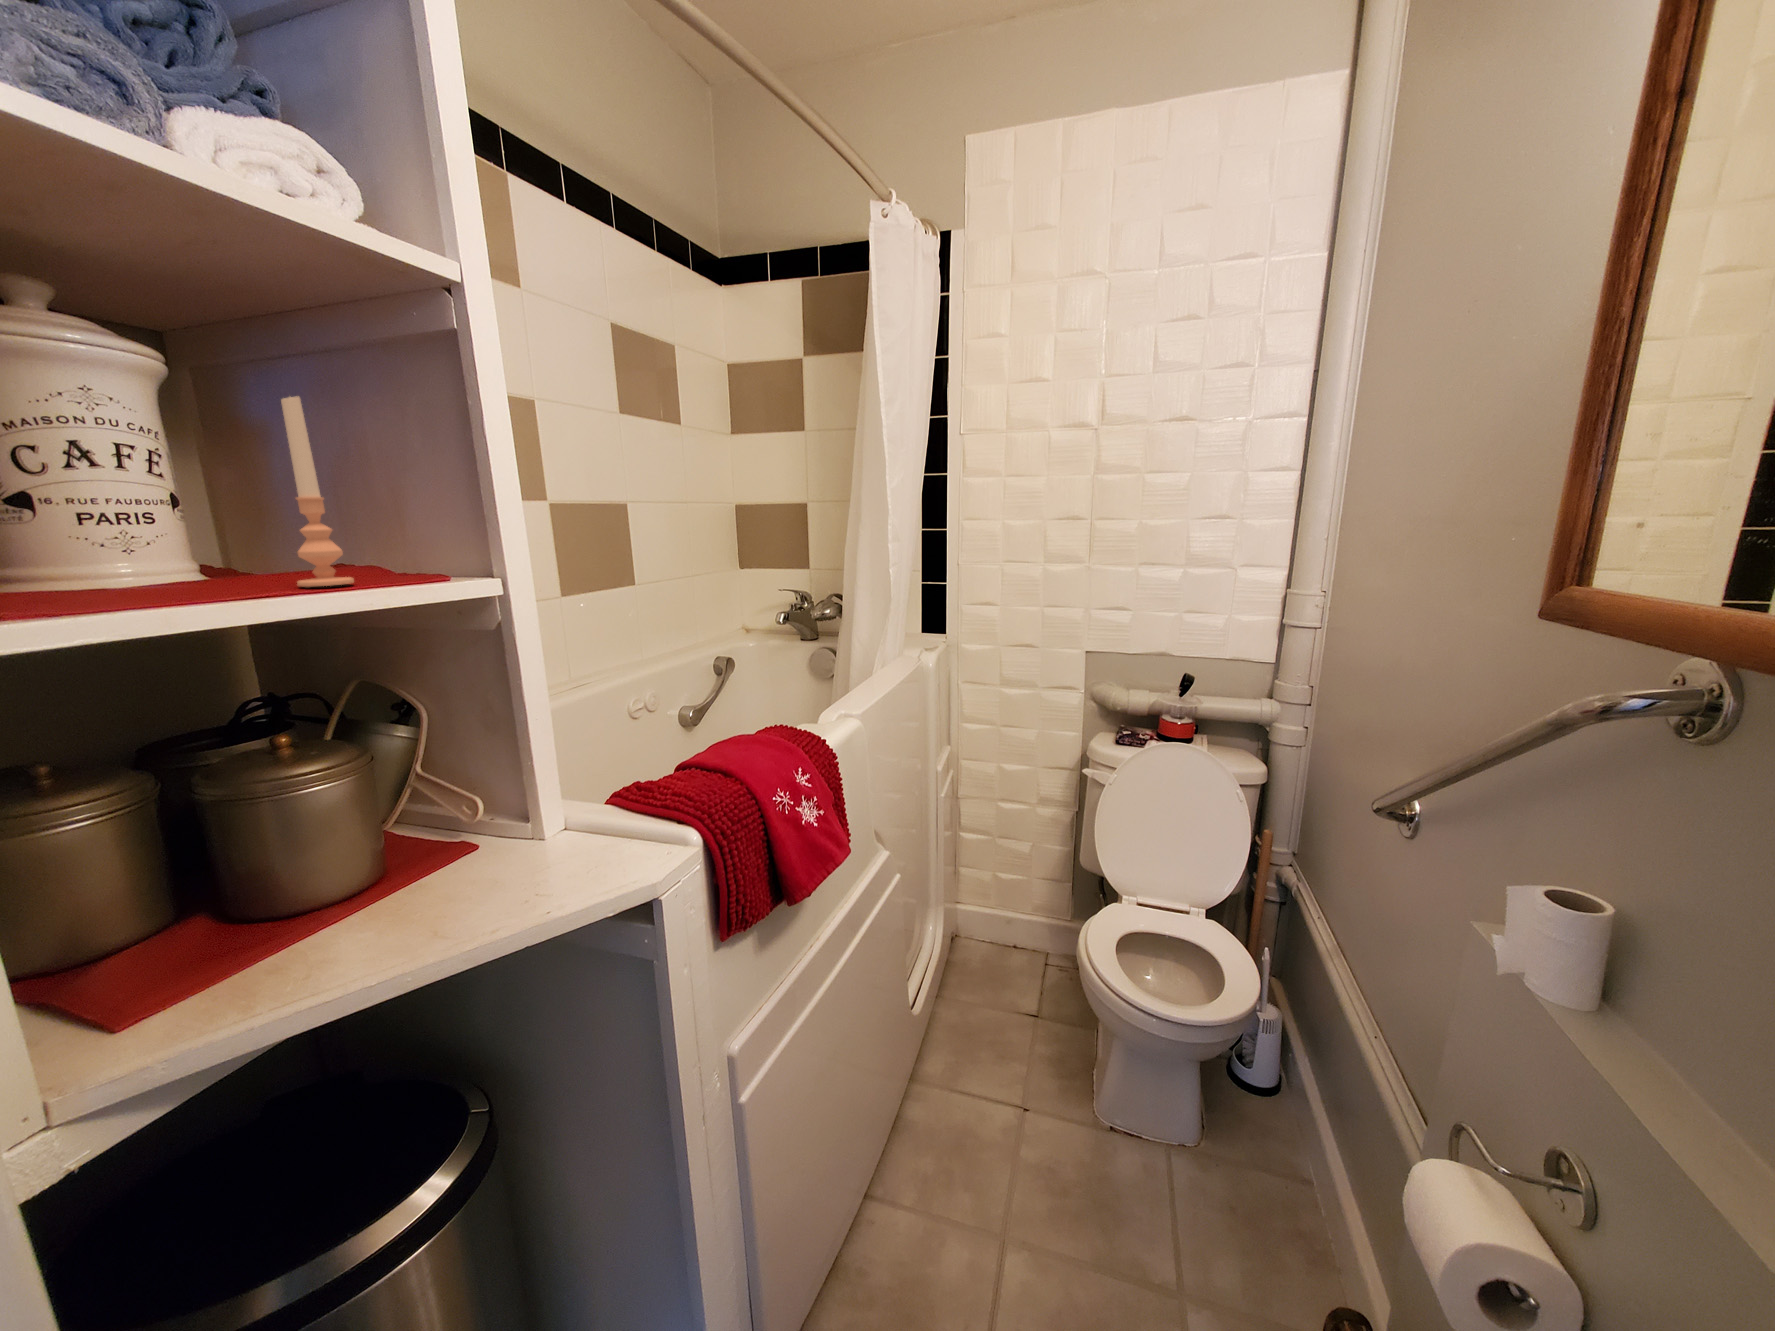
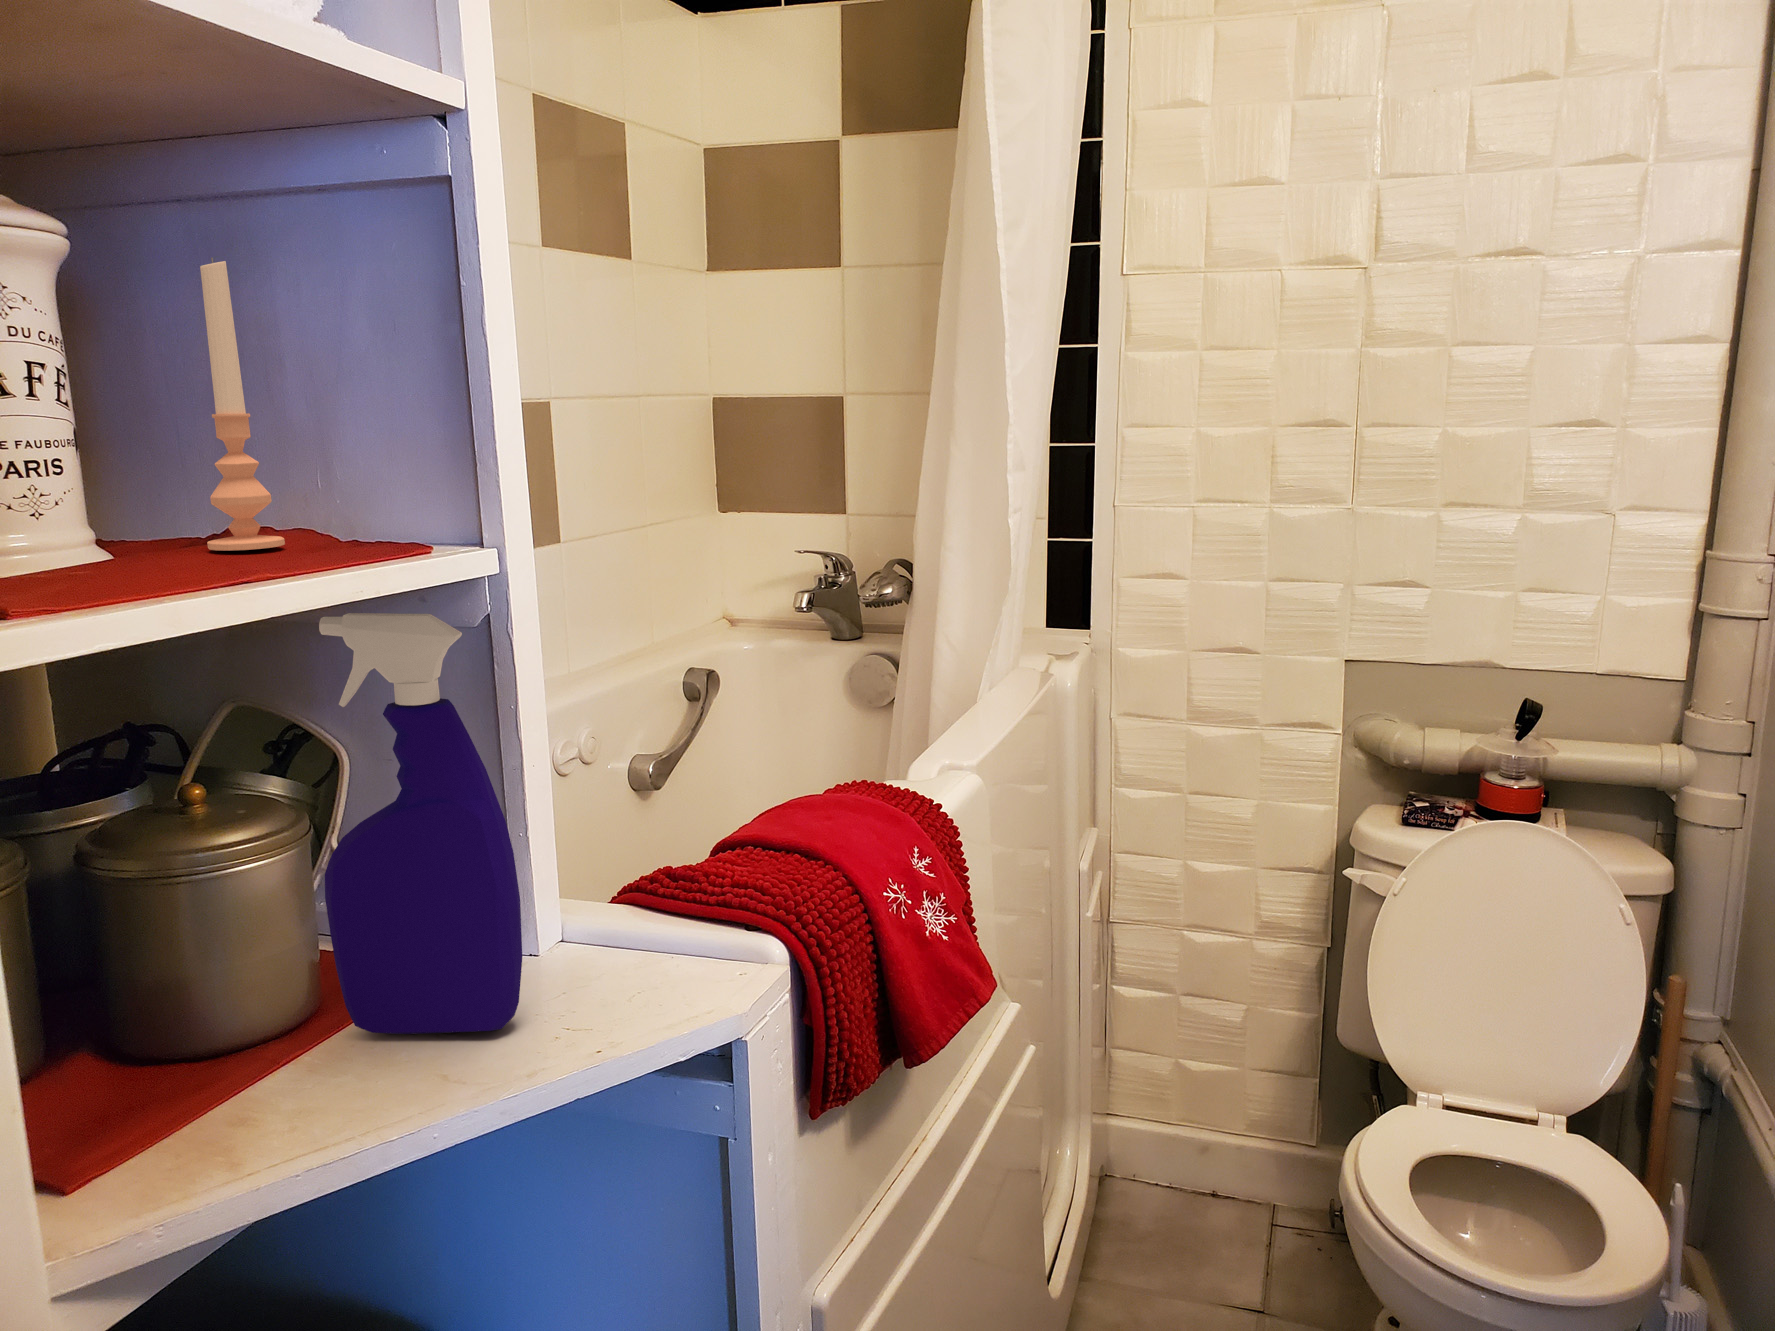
spray bottle: none [353,627,506,898] -> present [319,613,522,1034]

